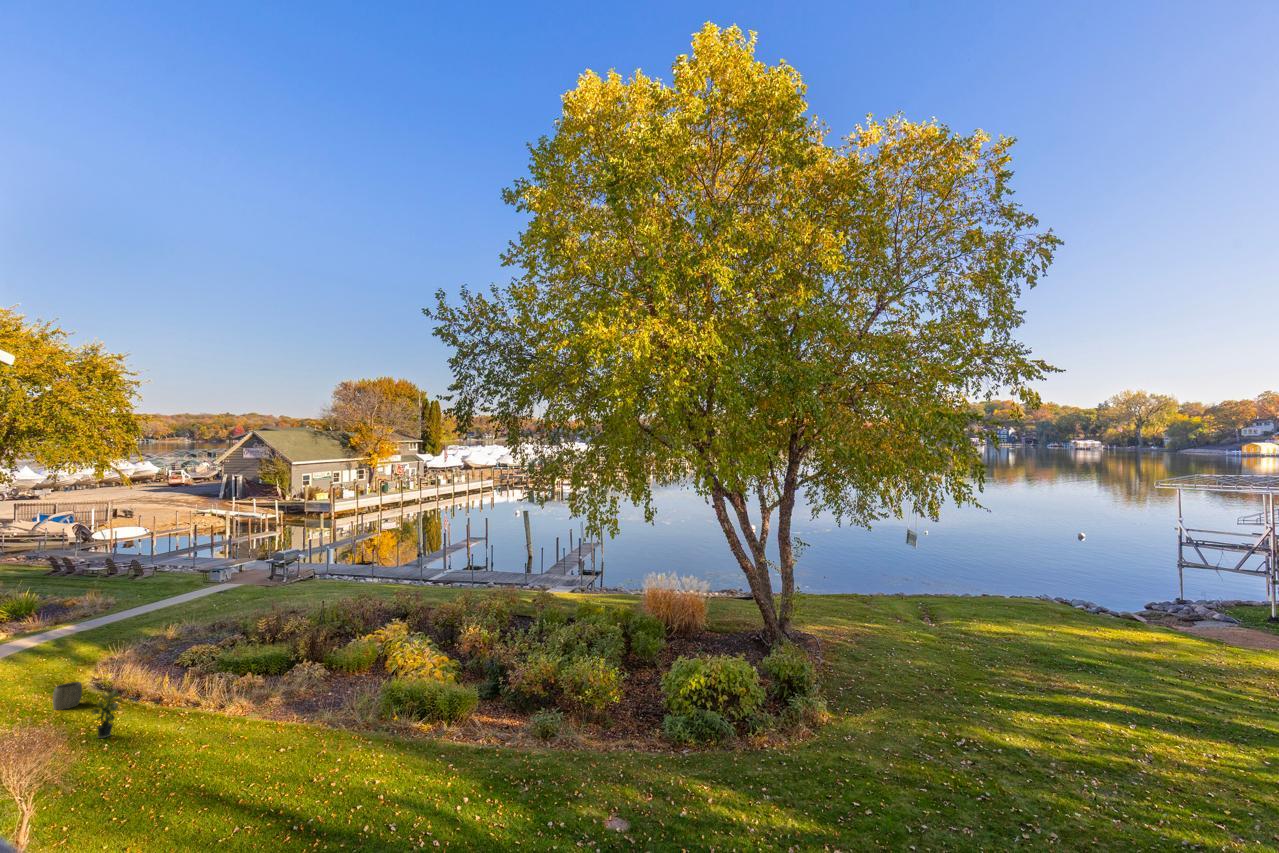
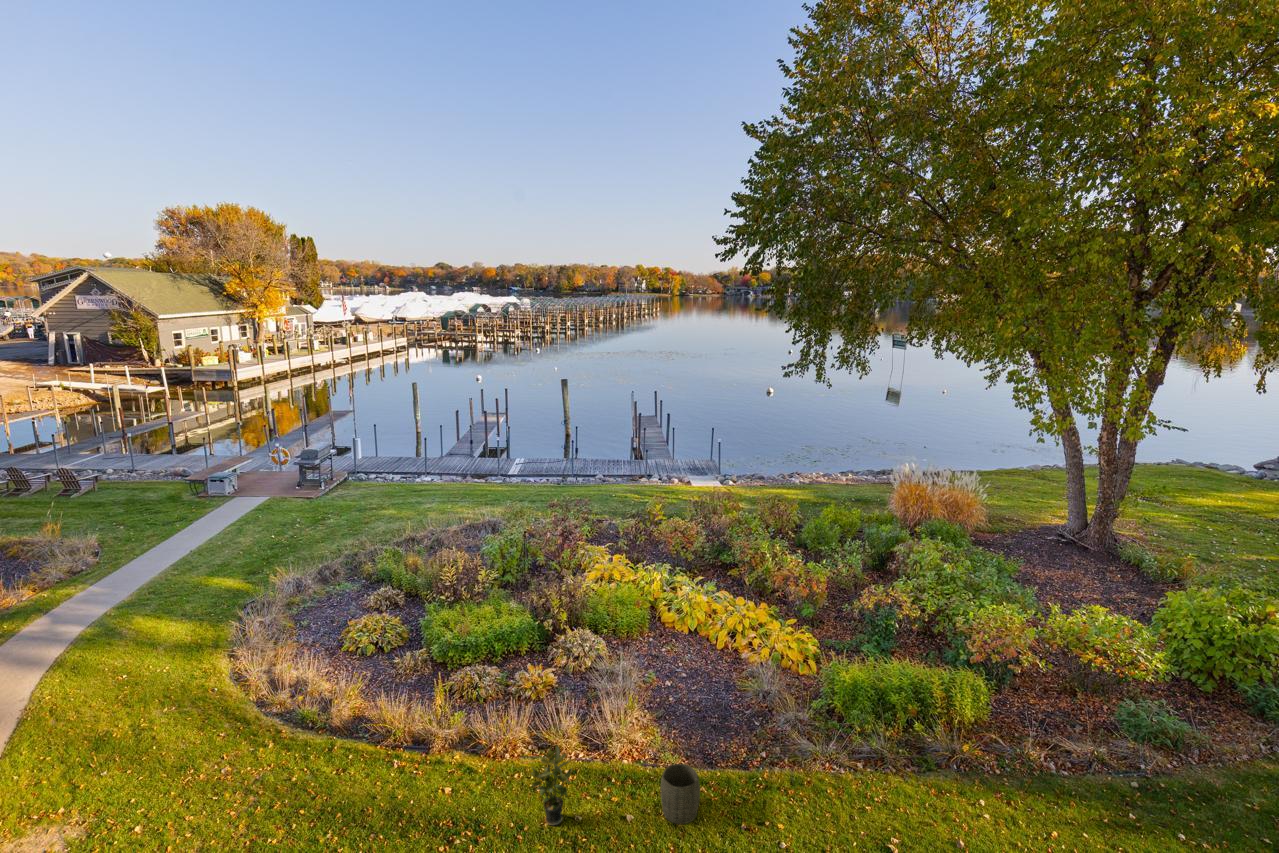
woven basket: present [53,682,82,710] -> present [661,764,700,824]

